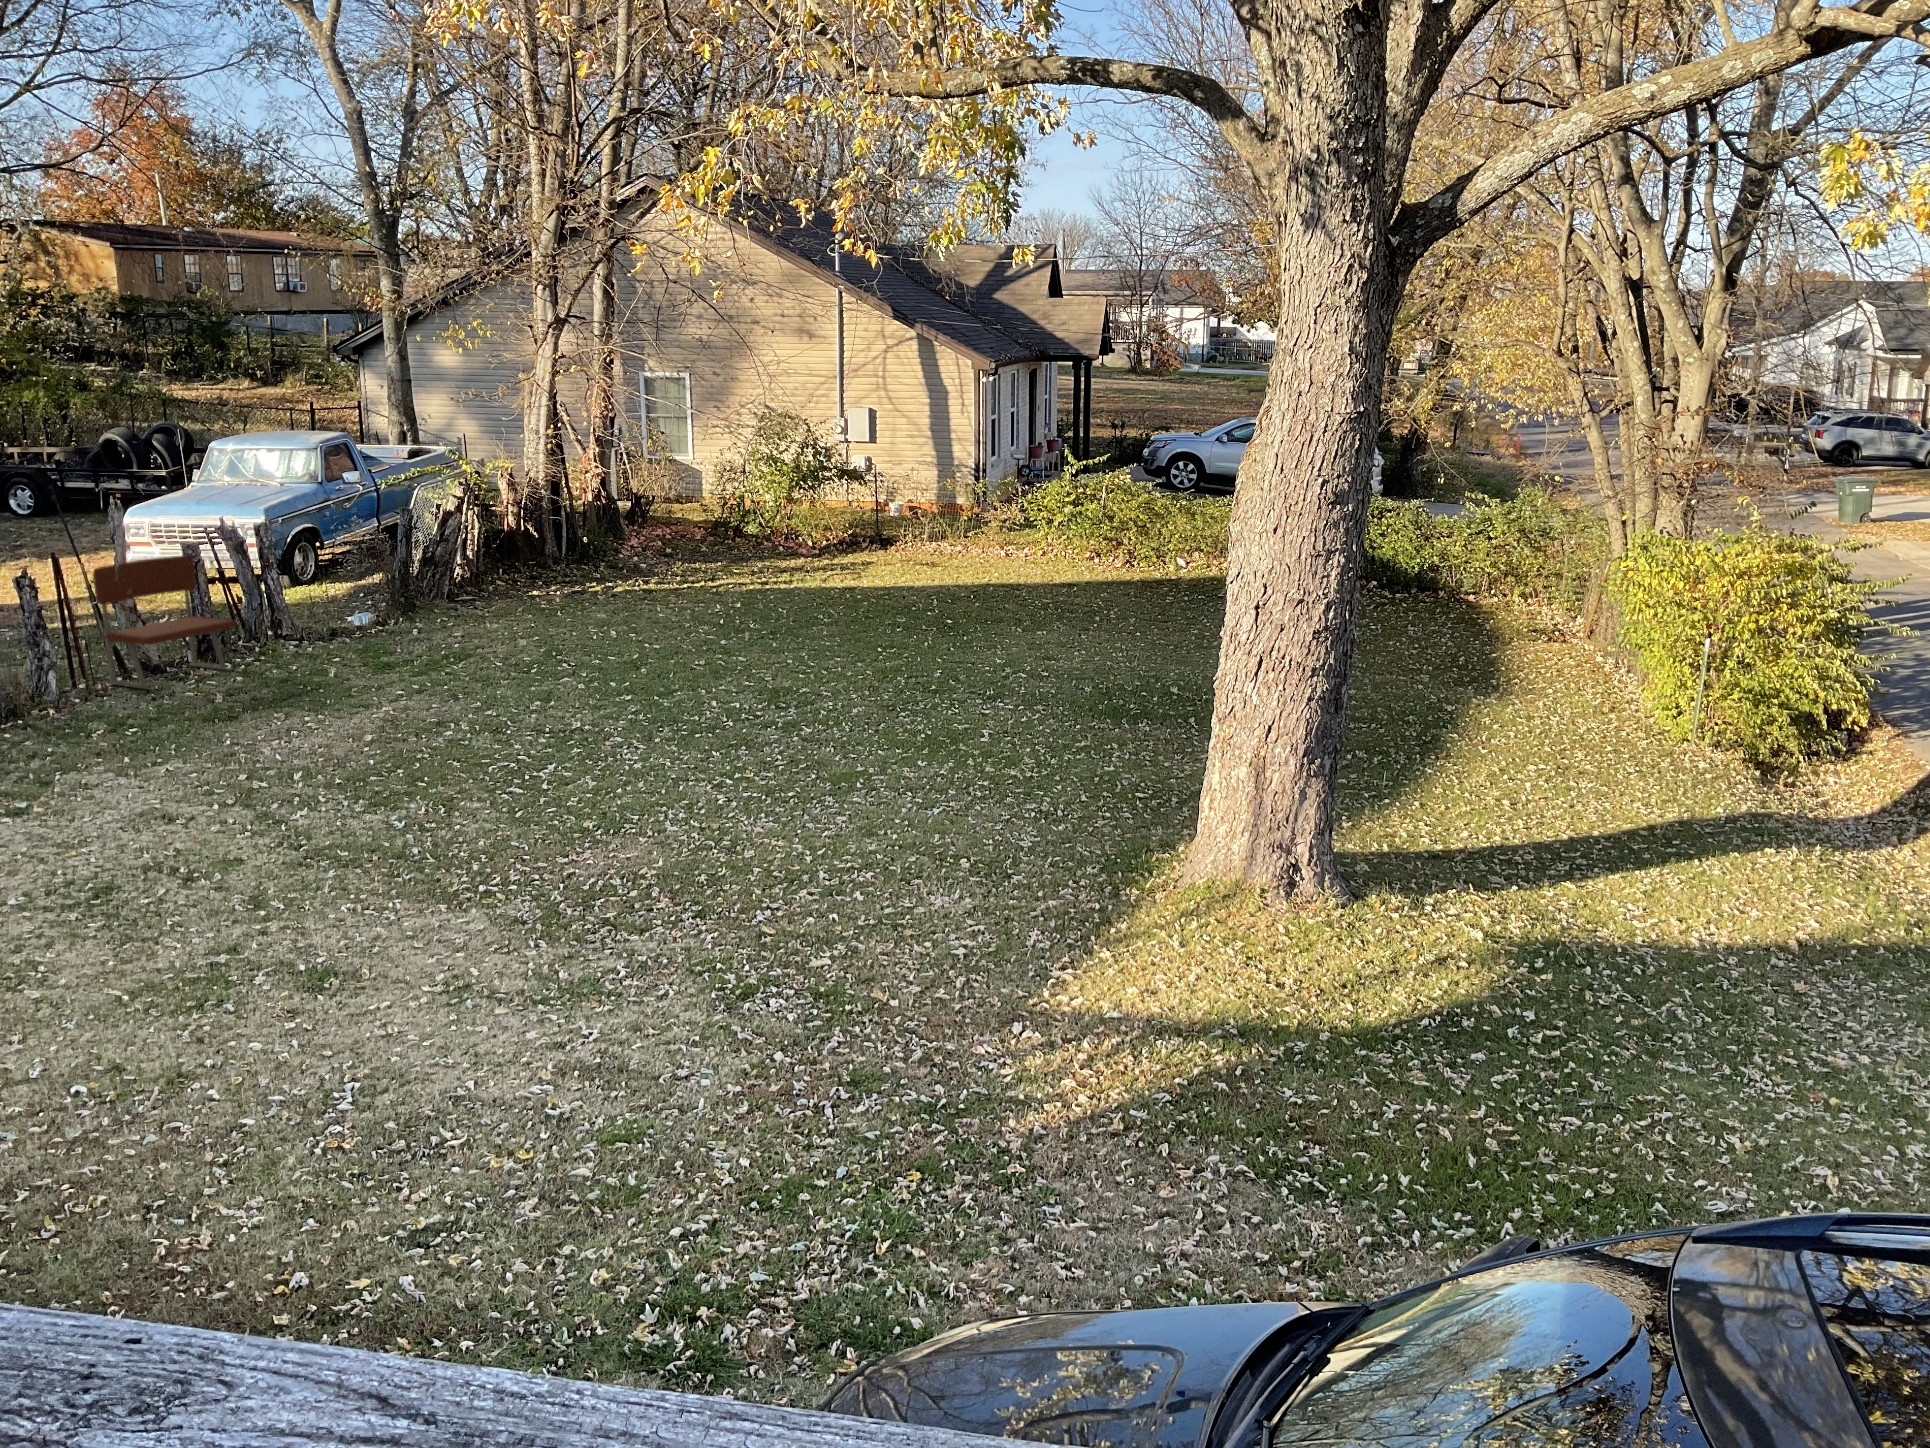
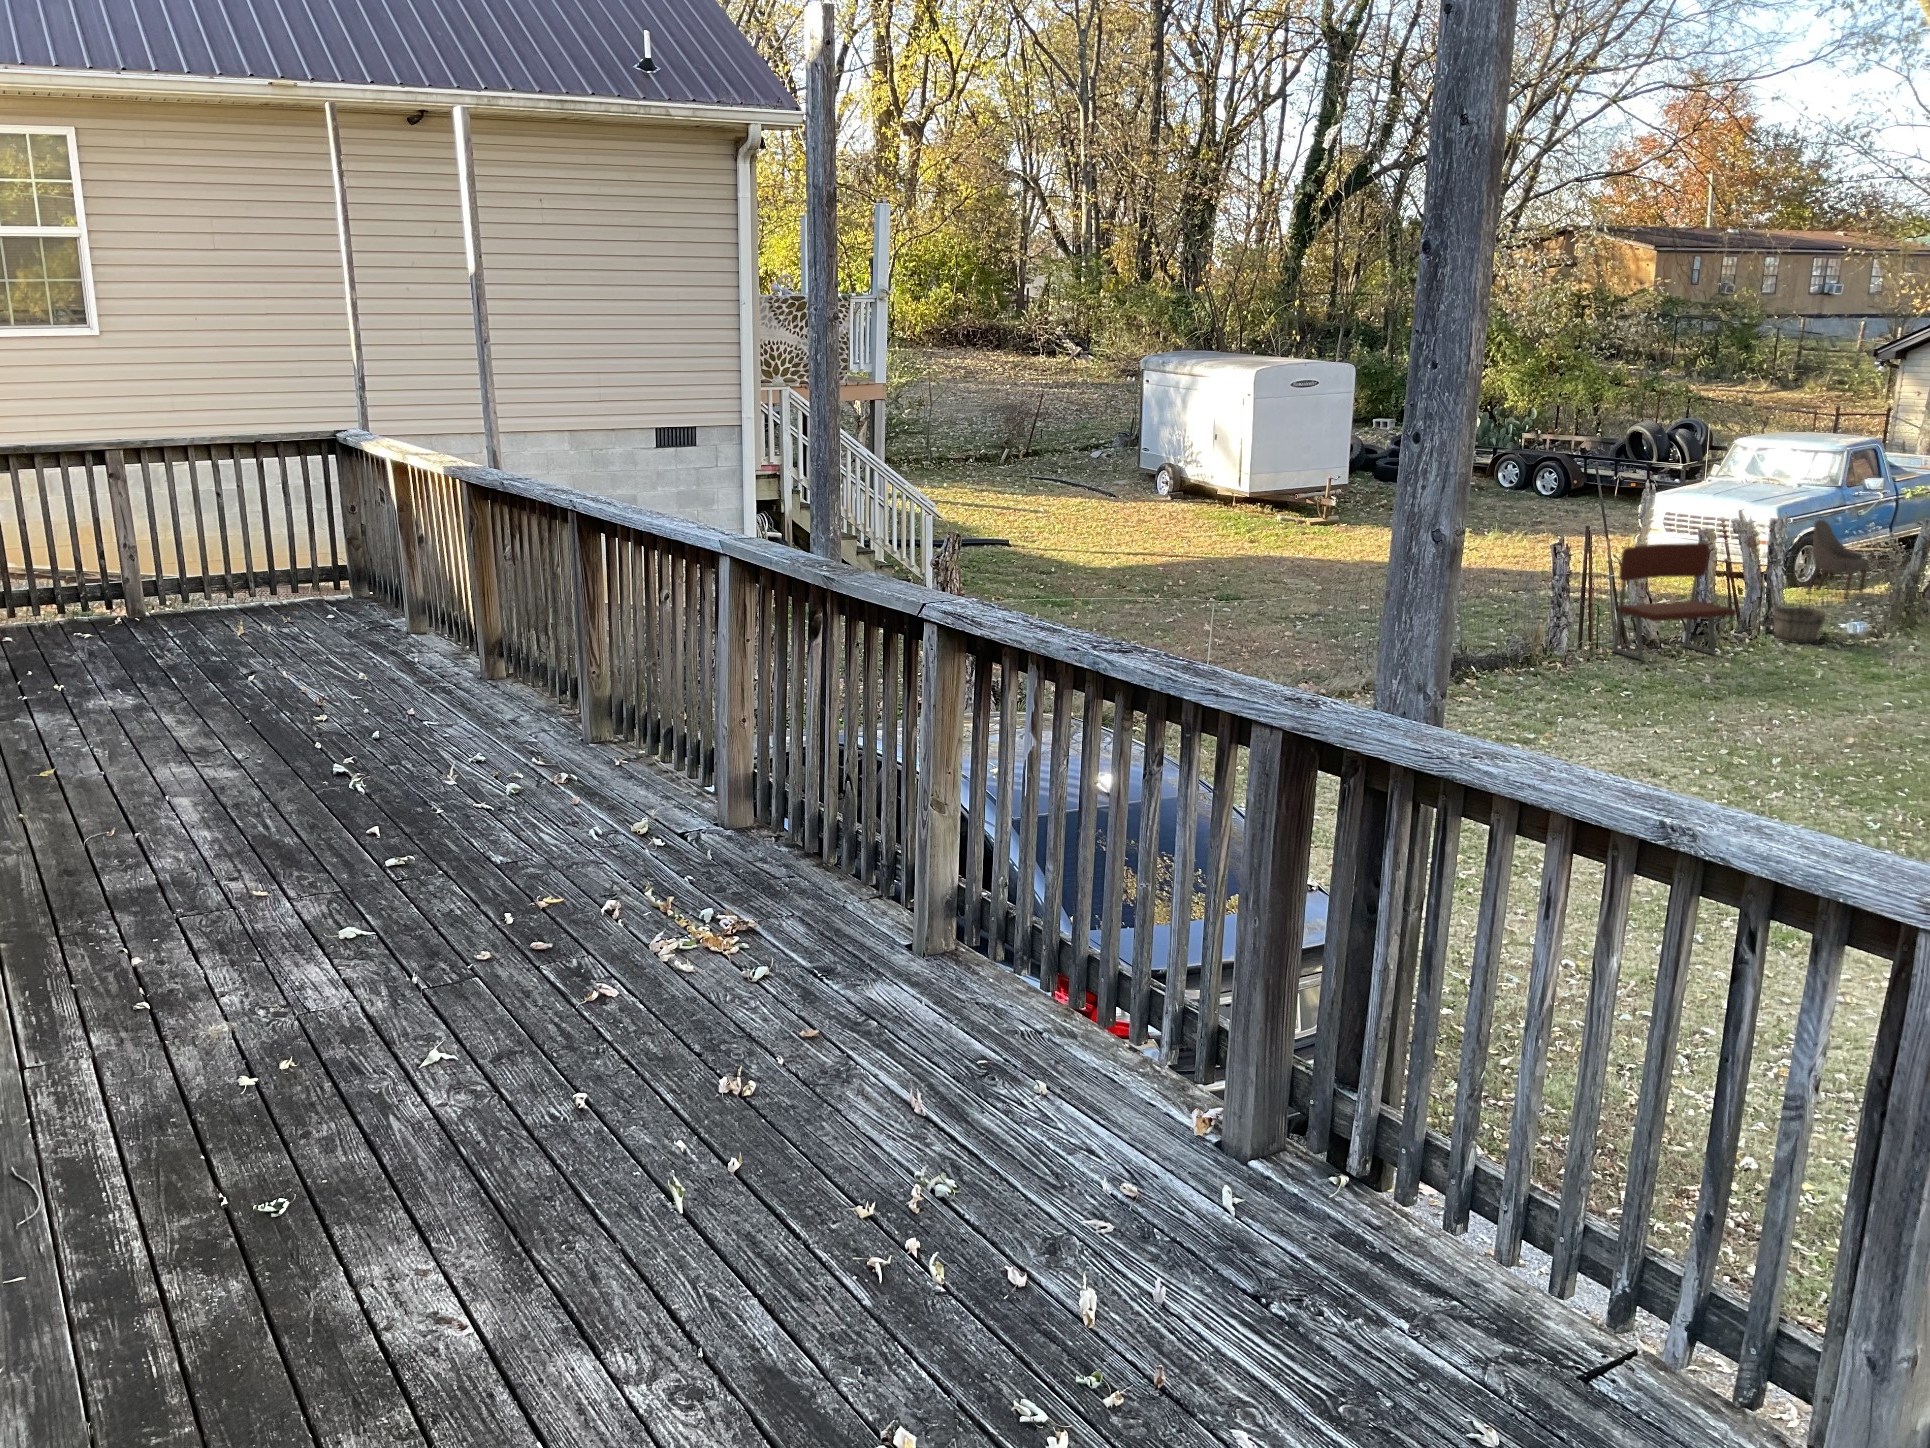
chair: none [304,520,364,594] -> present [1807,520,1869,599]
wooden bucket: none [278,603,329,645] -> present [1773,605,1826,643]

